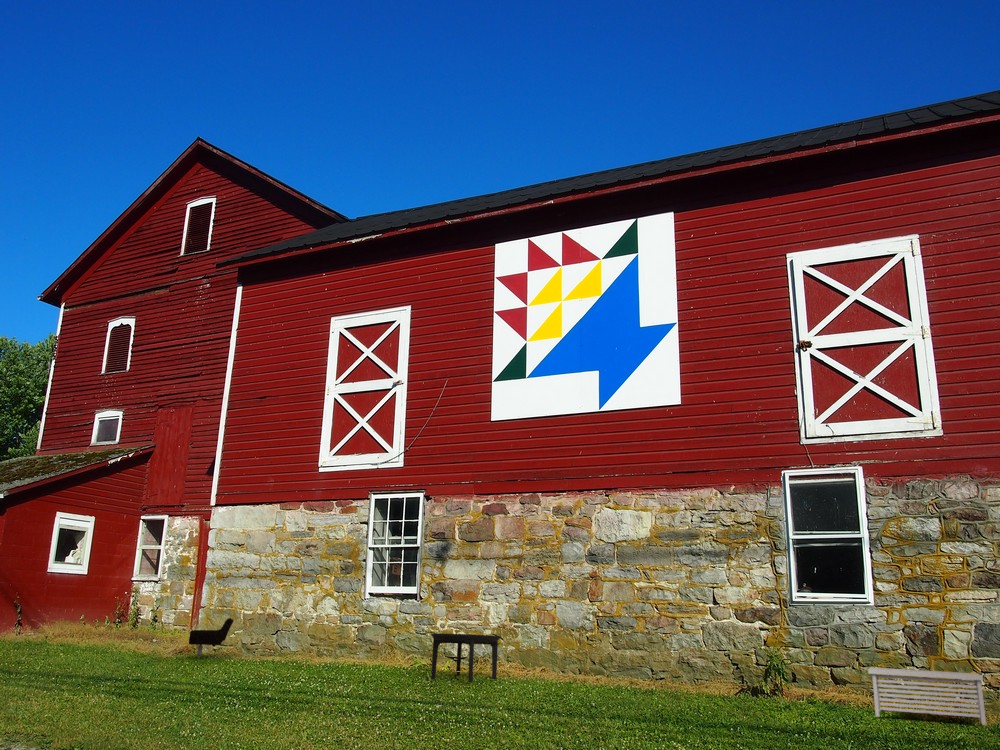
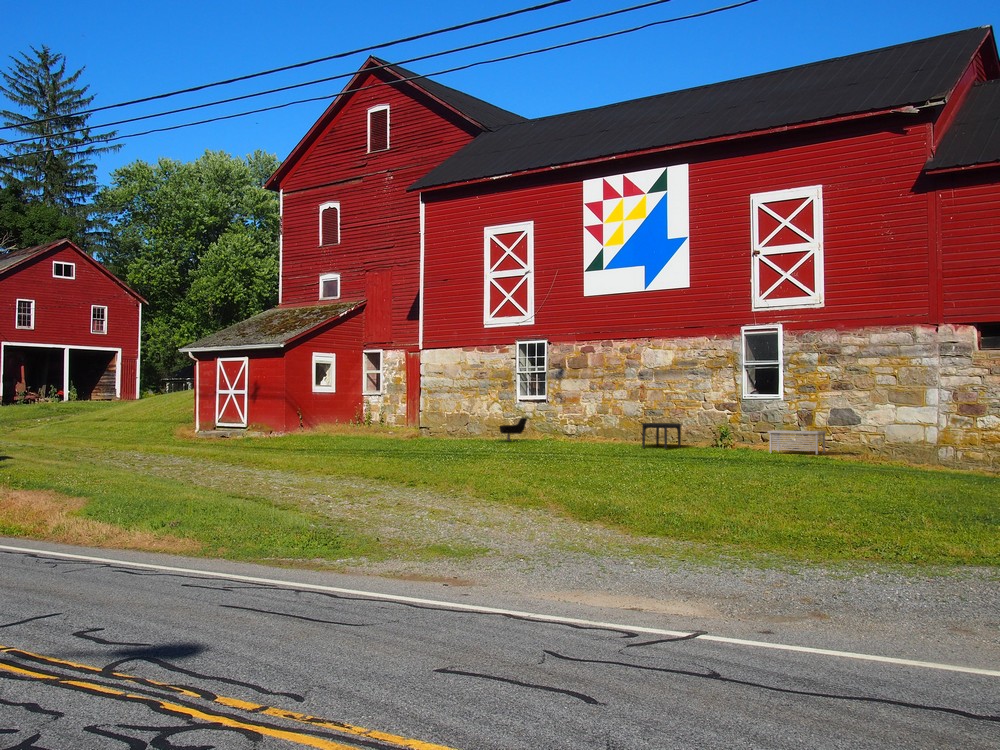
lounge chair: present [189,618,234,658] -> present [500,418,527,441]
round table: present [431,634,501,682] -> present [641,423,682,449]

